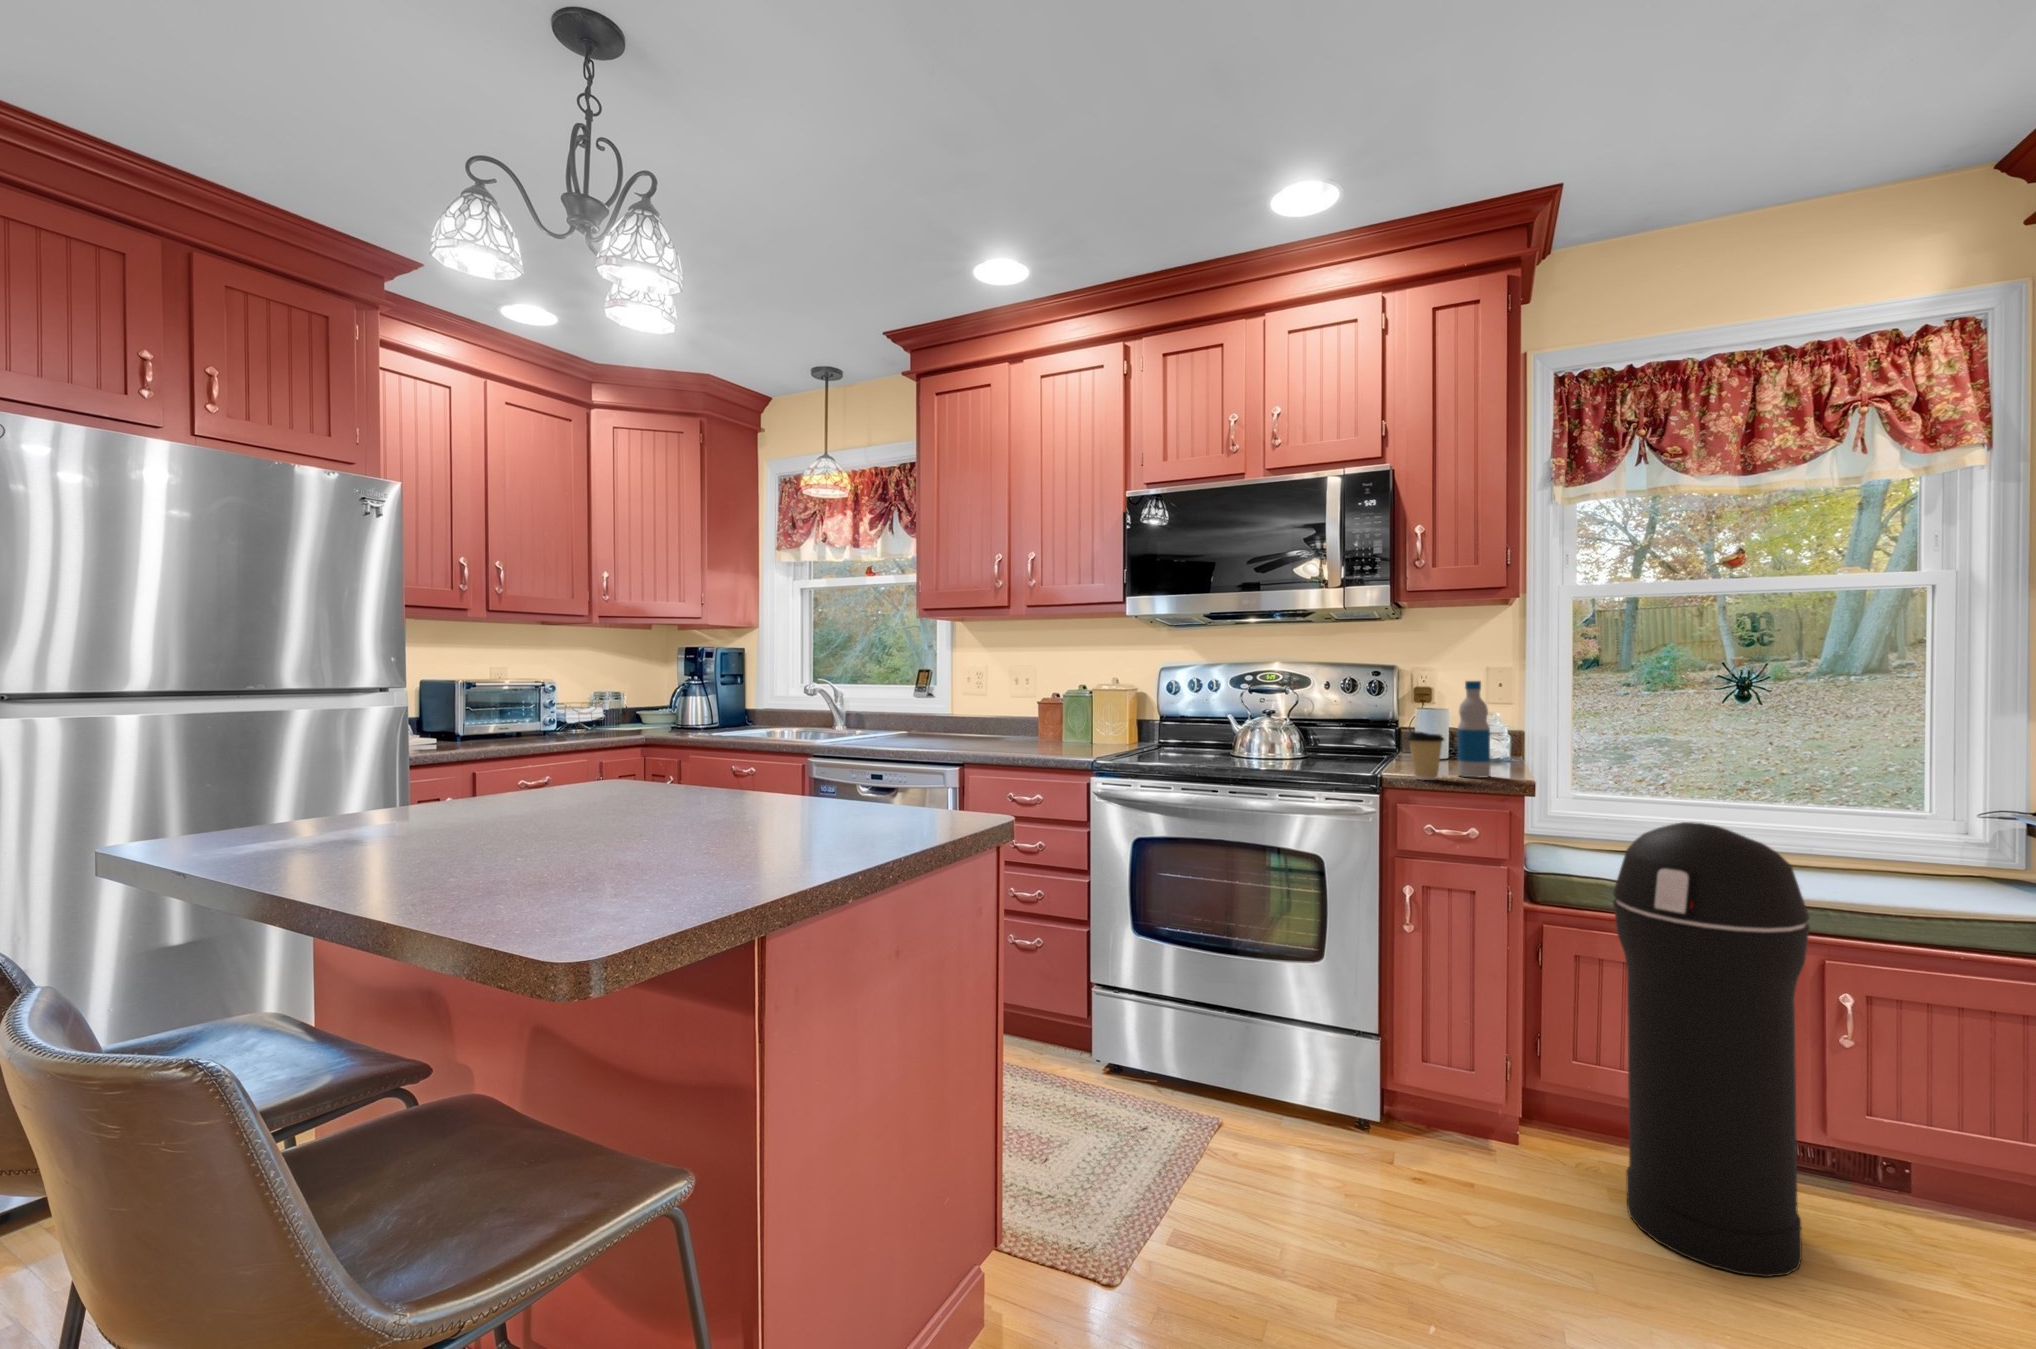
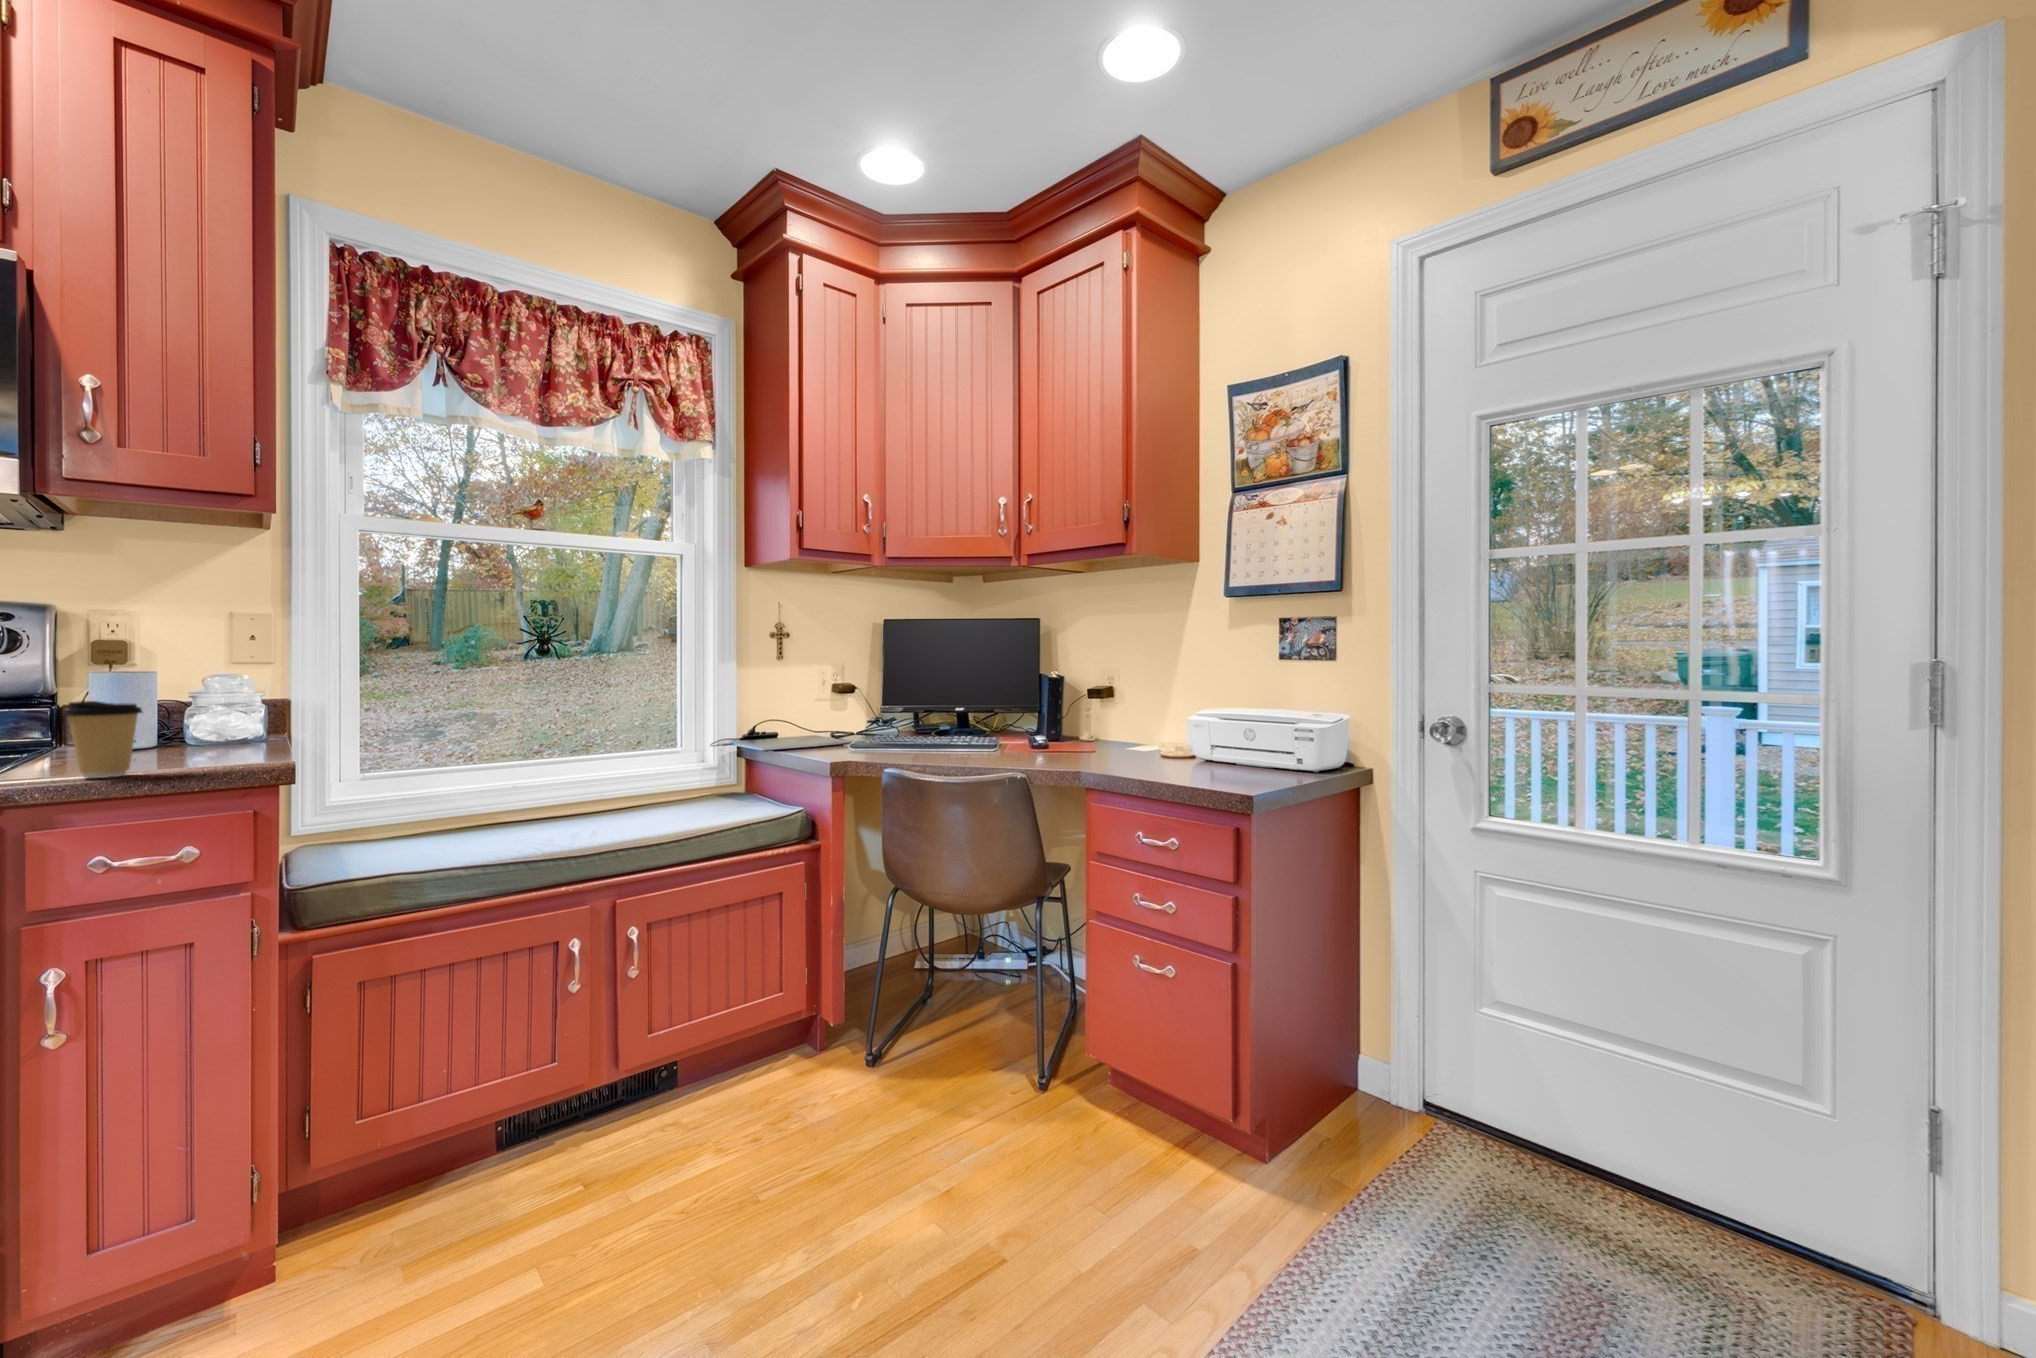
bottle: present [1457,681,1491,778] -> none [170,622,230,766]
trash can: present [1613,822,1810,1277] -> none [409,785,608,1285]

